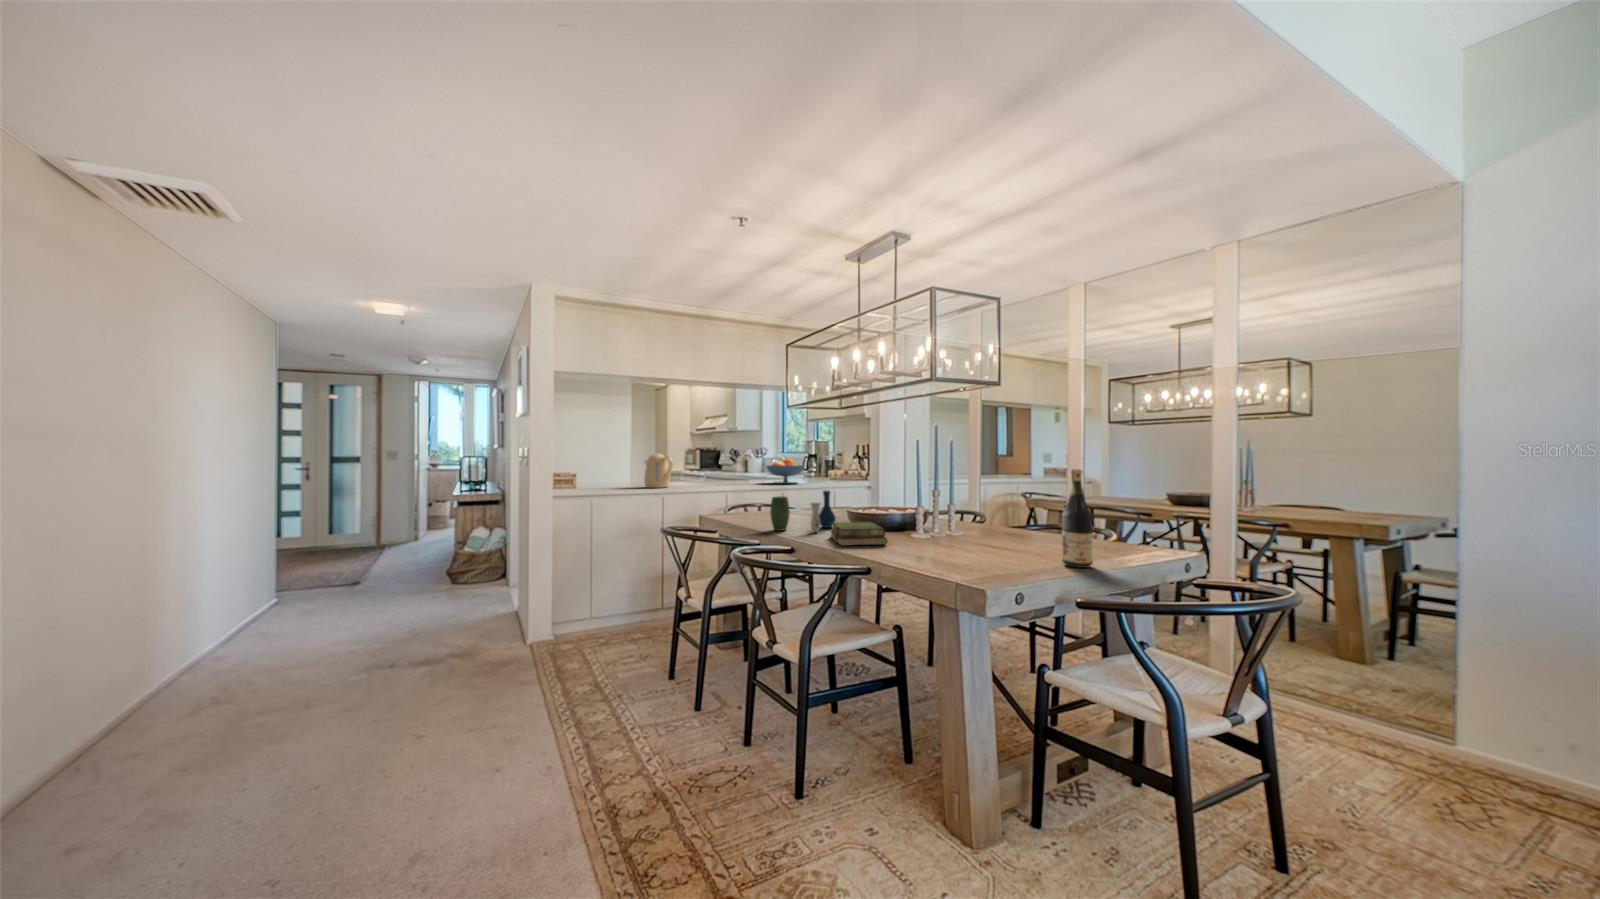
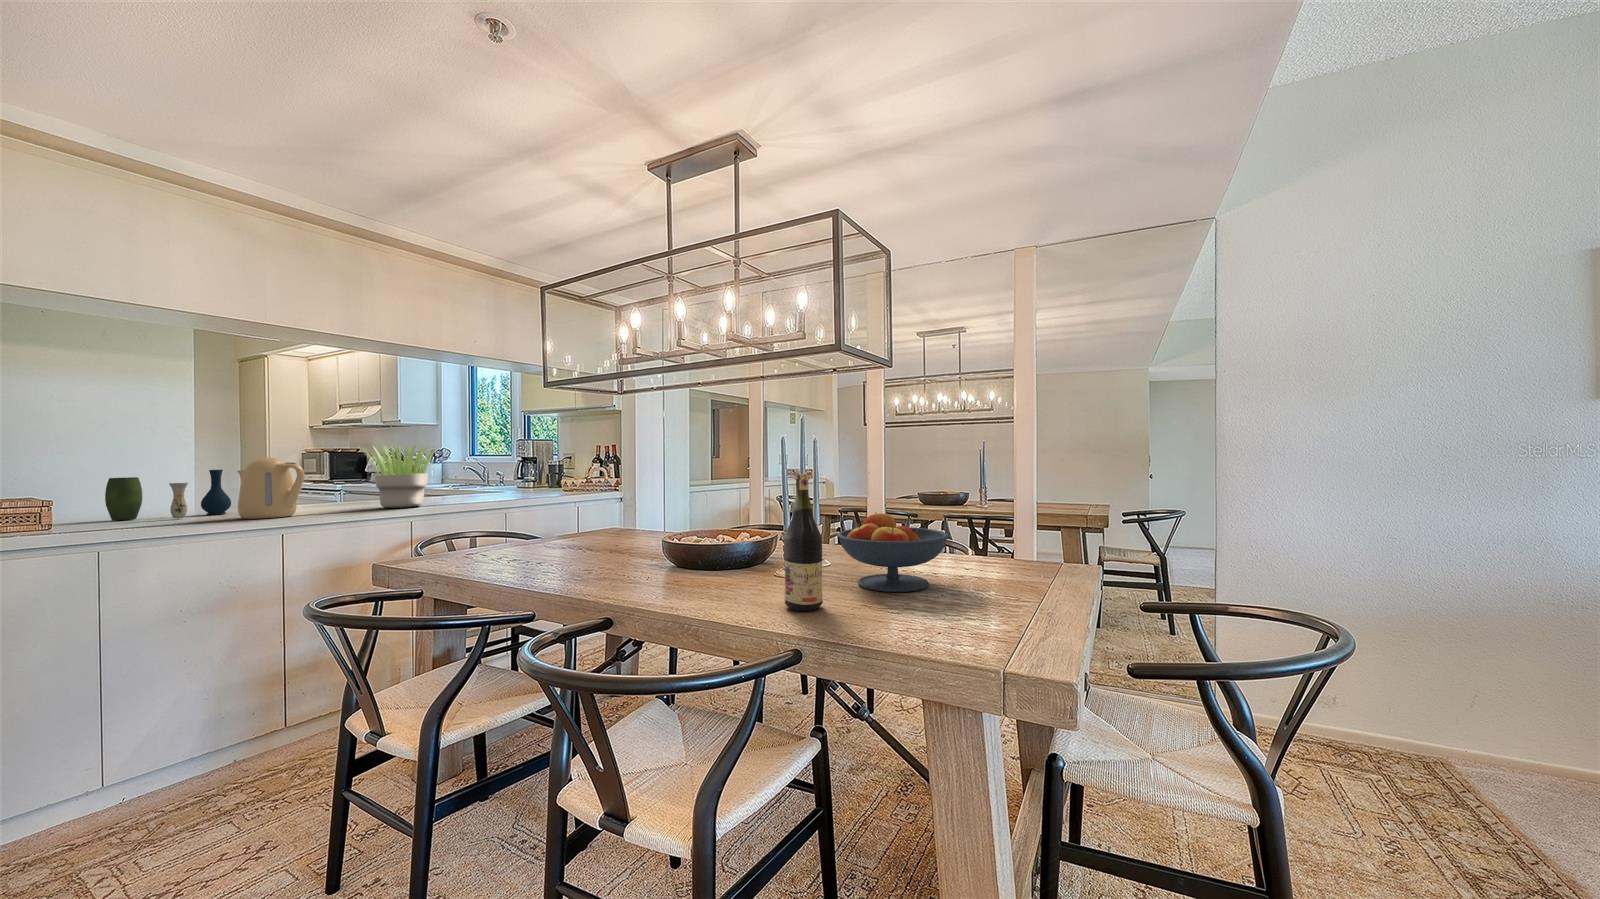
potted plant: none [699,445,745,486] -> present [366,444,436,508]
fruit bowl: present [766,459,805,484] -> present [837,513,948,592]
wine bottle: present [1062,469,1093,568] -> present [784,474,823,611]
vase: present [770,491,836,532] -> present [105,470,231,520]
book: present [831,522,887,546] -> none [651,556,756,603]

